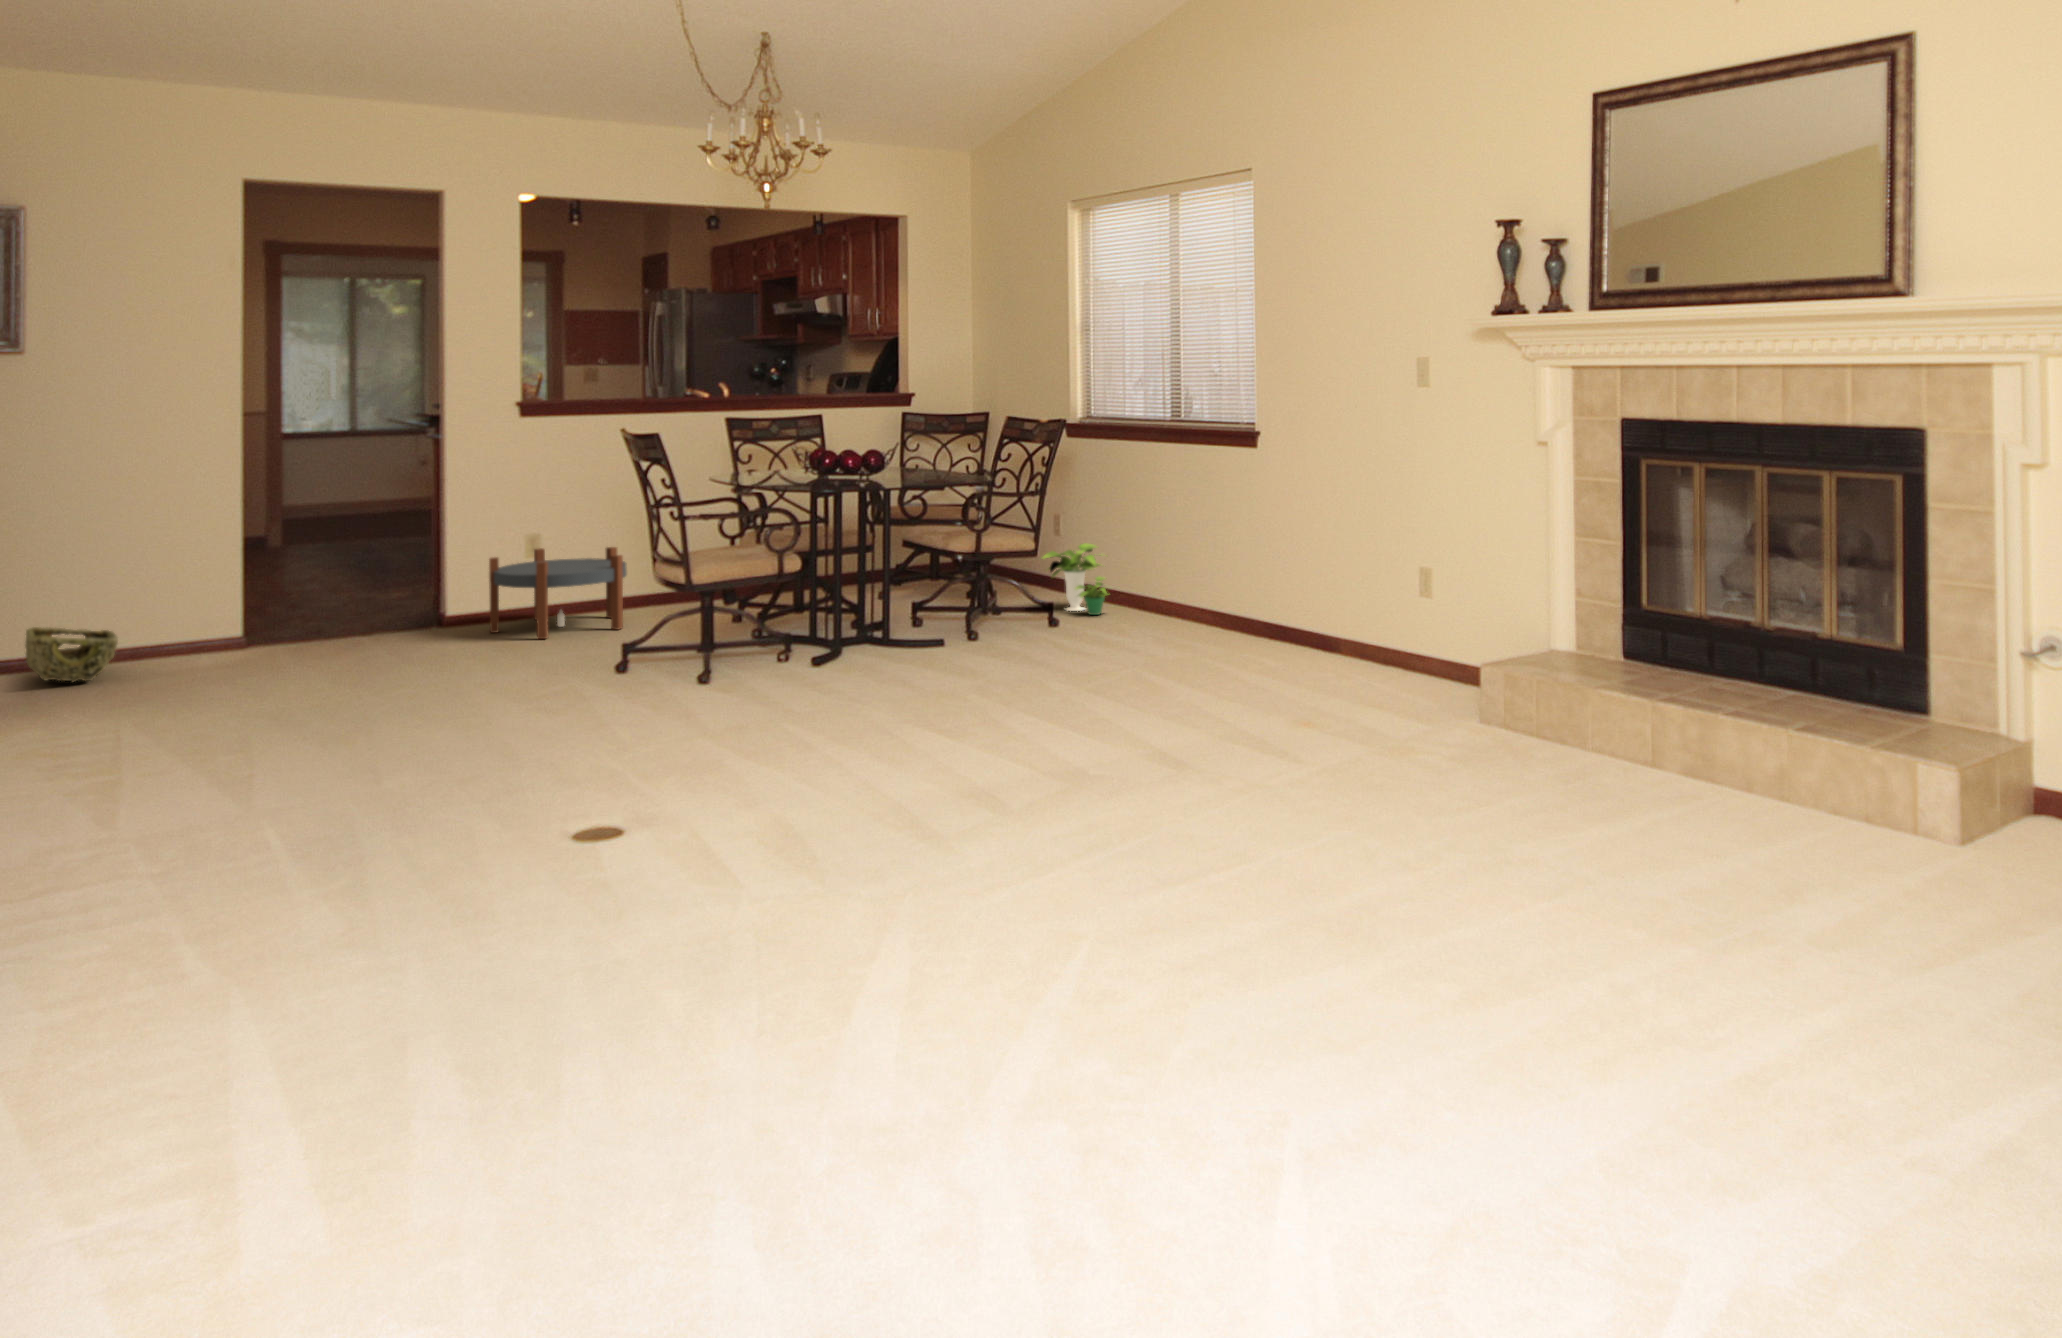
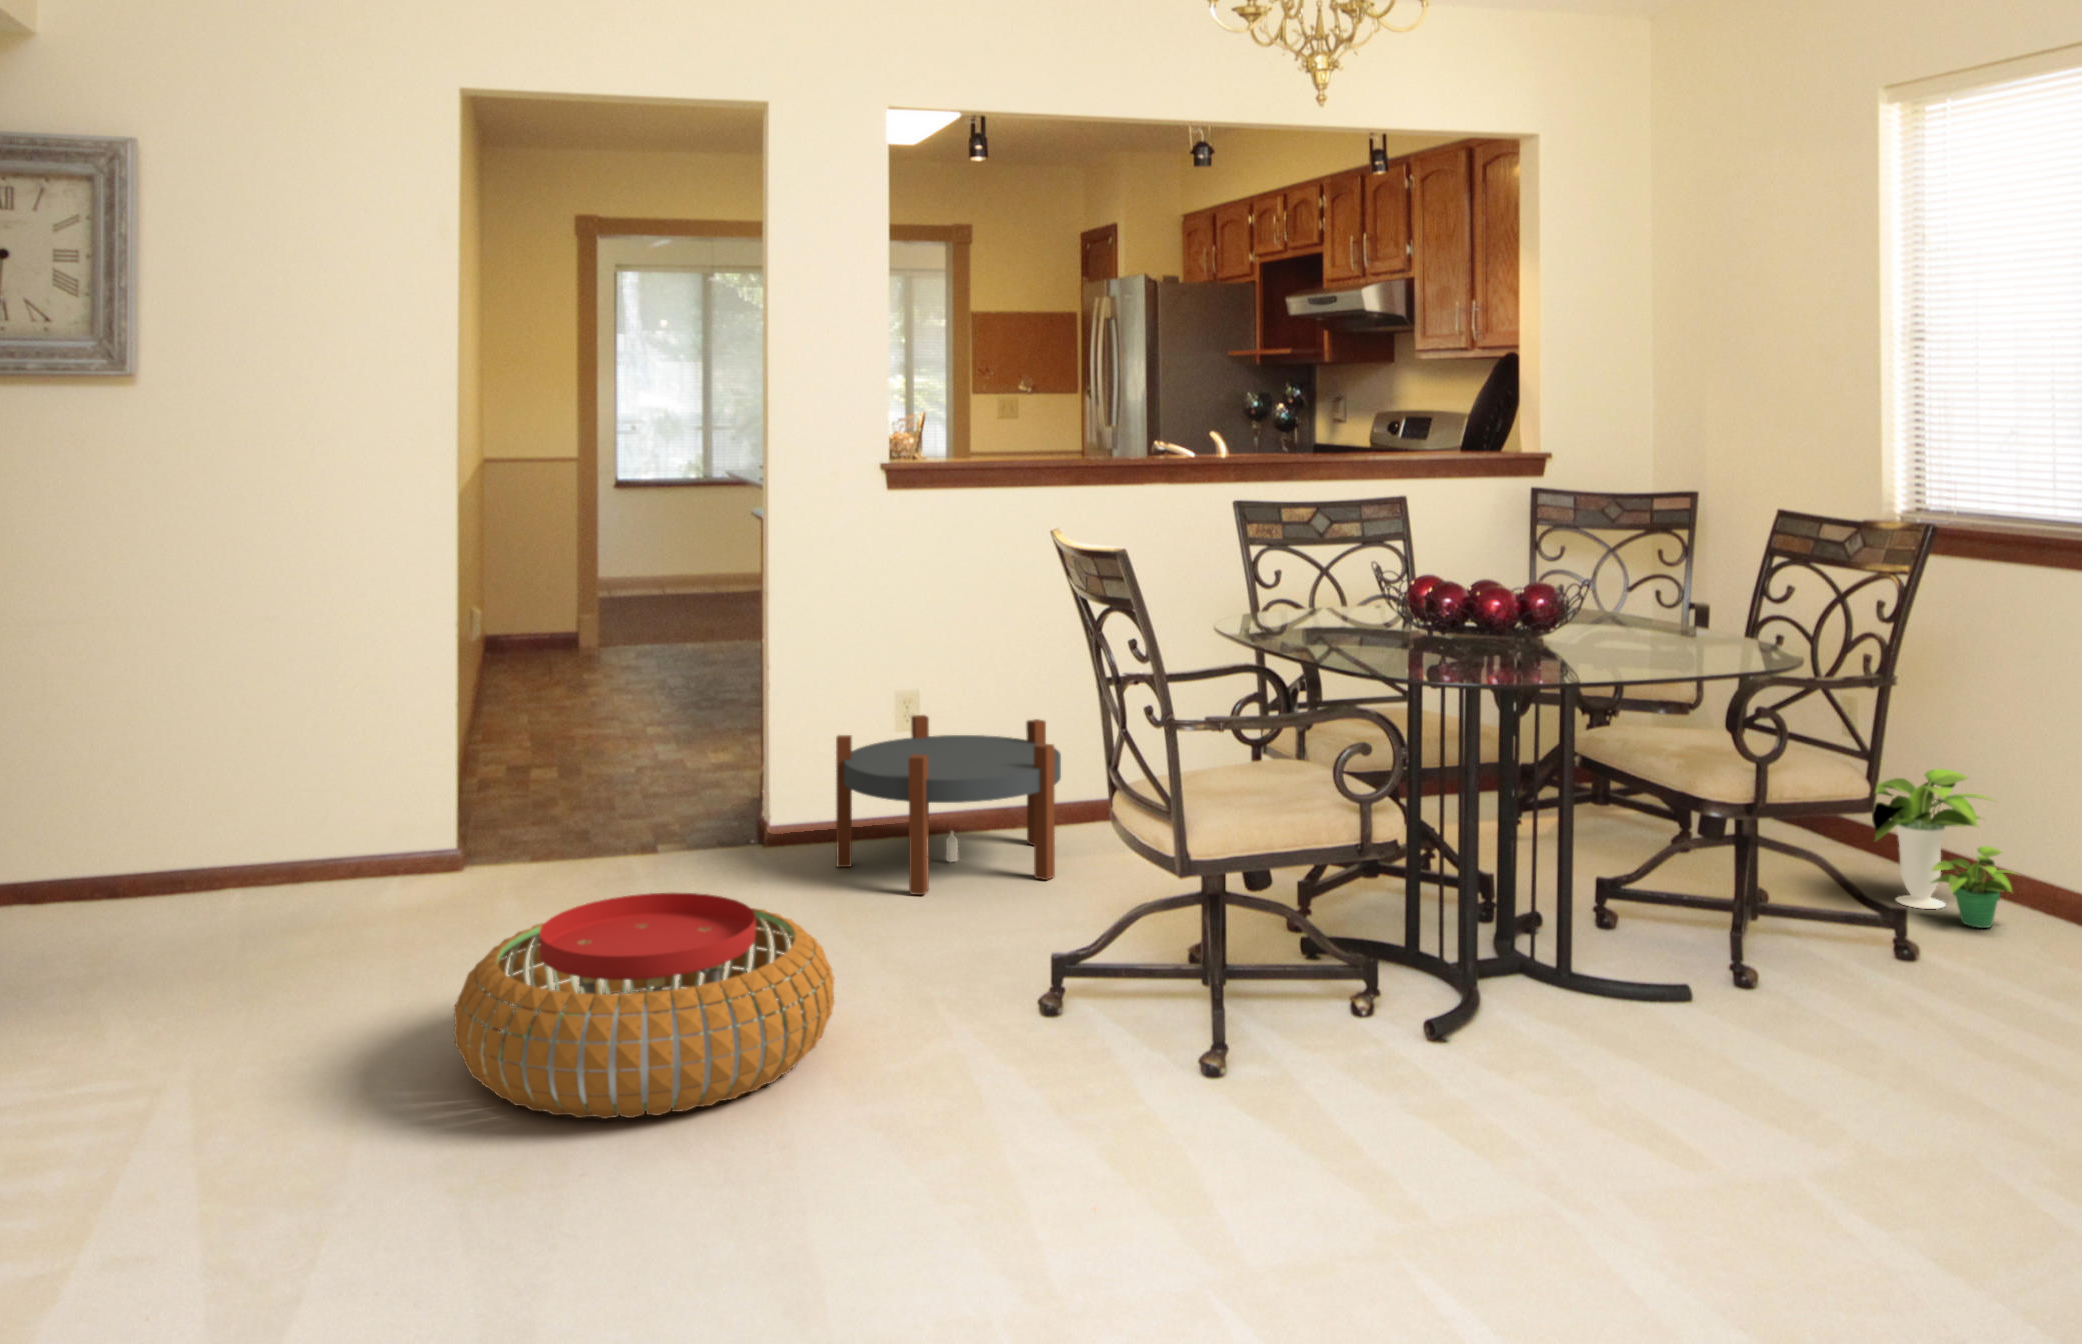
pouf: none [293,620,505,716] -> present [454,893,834,1119]
woven basket: present [25,627,118,682] -> none [111,829,261,938]

